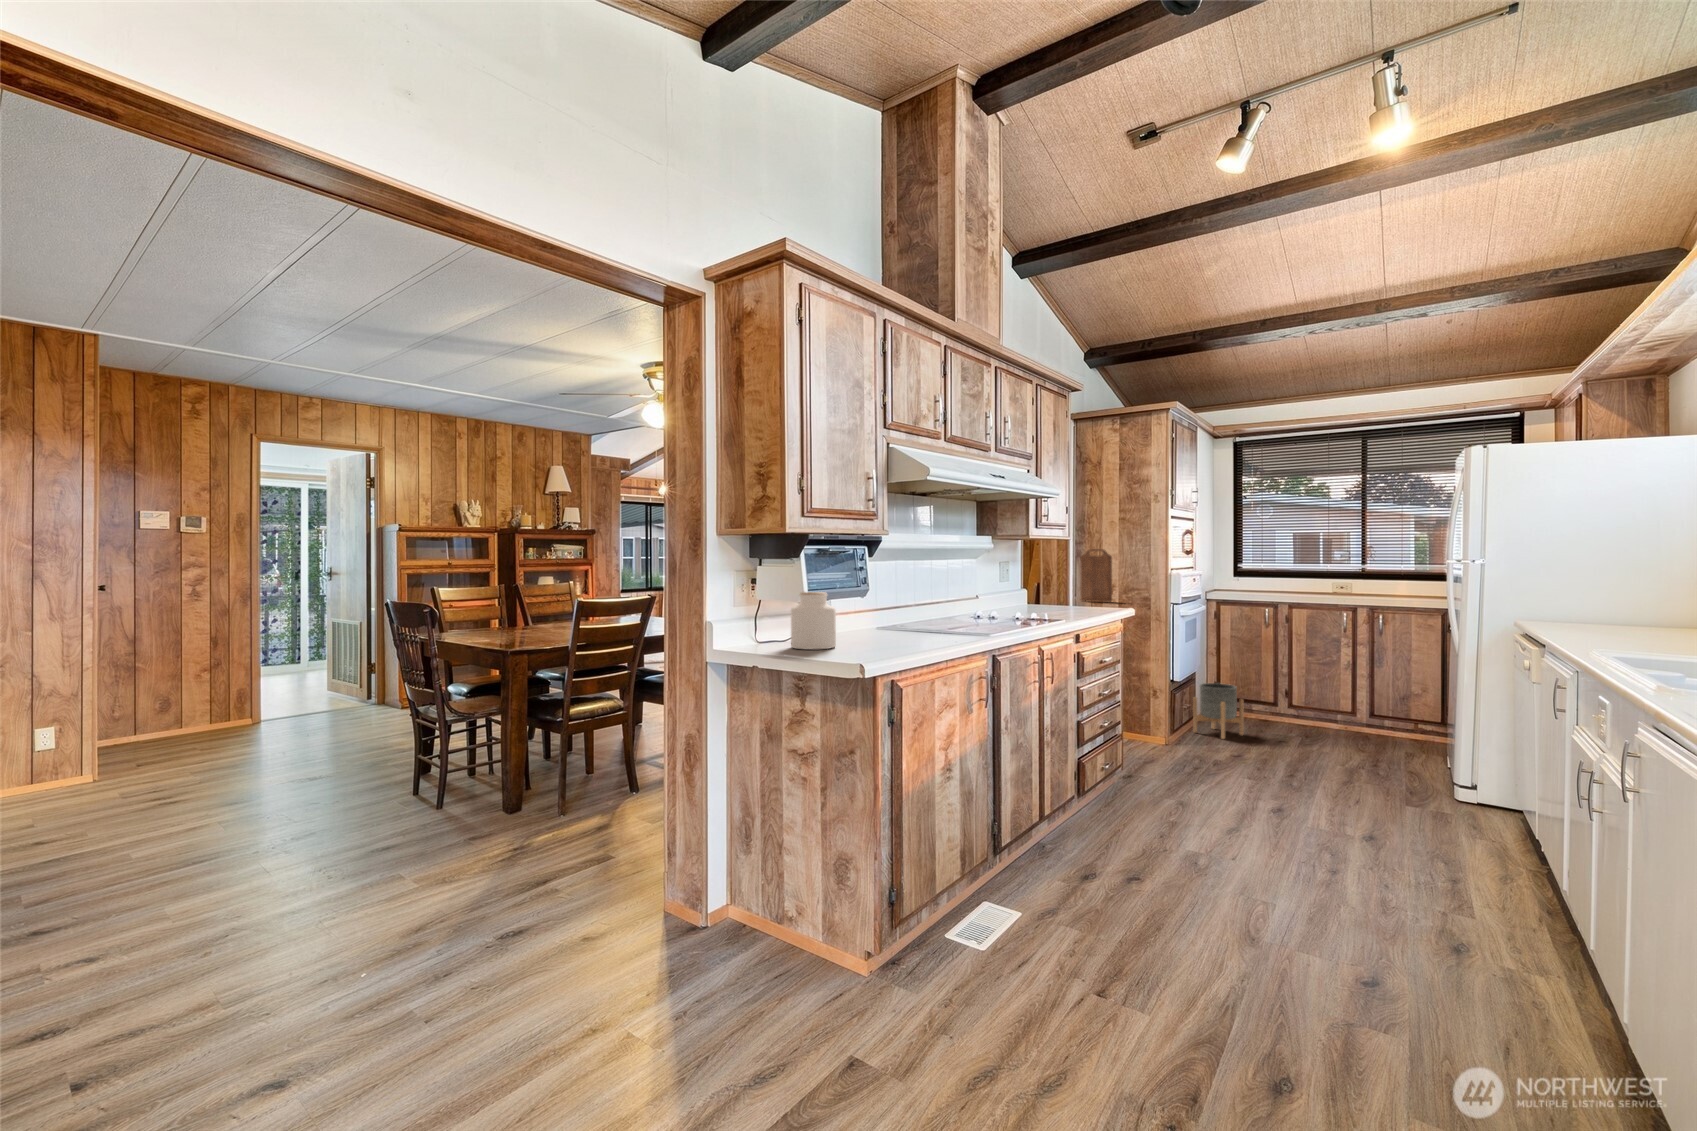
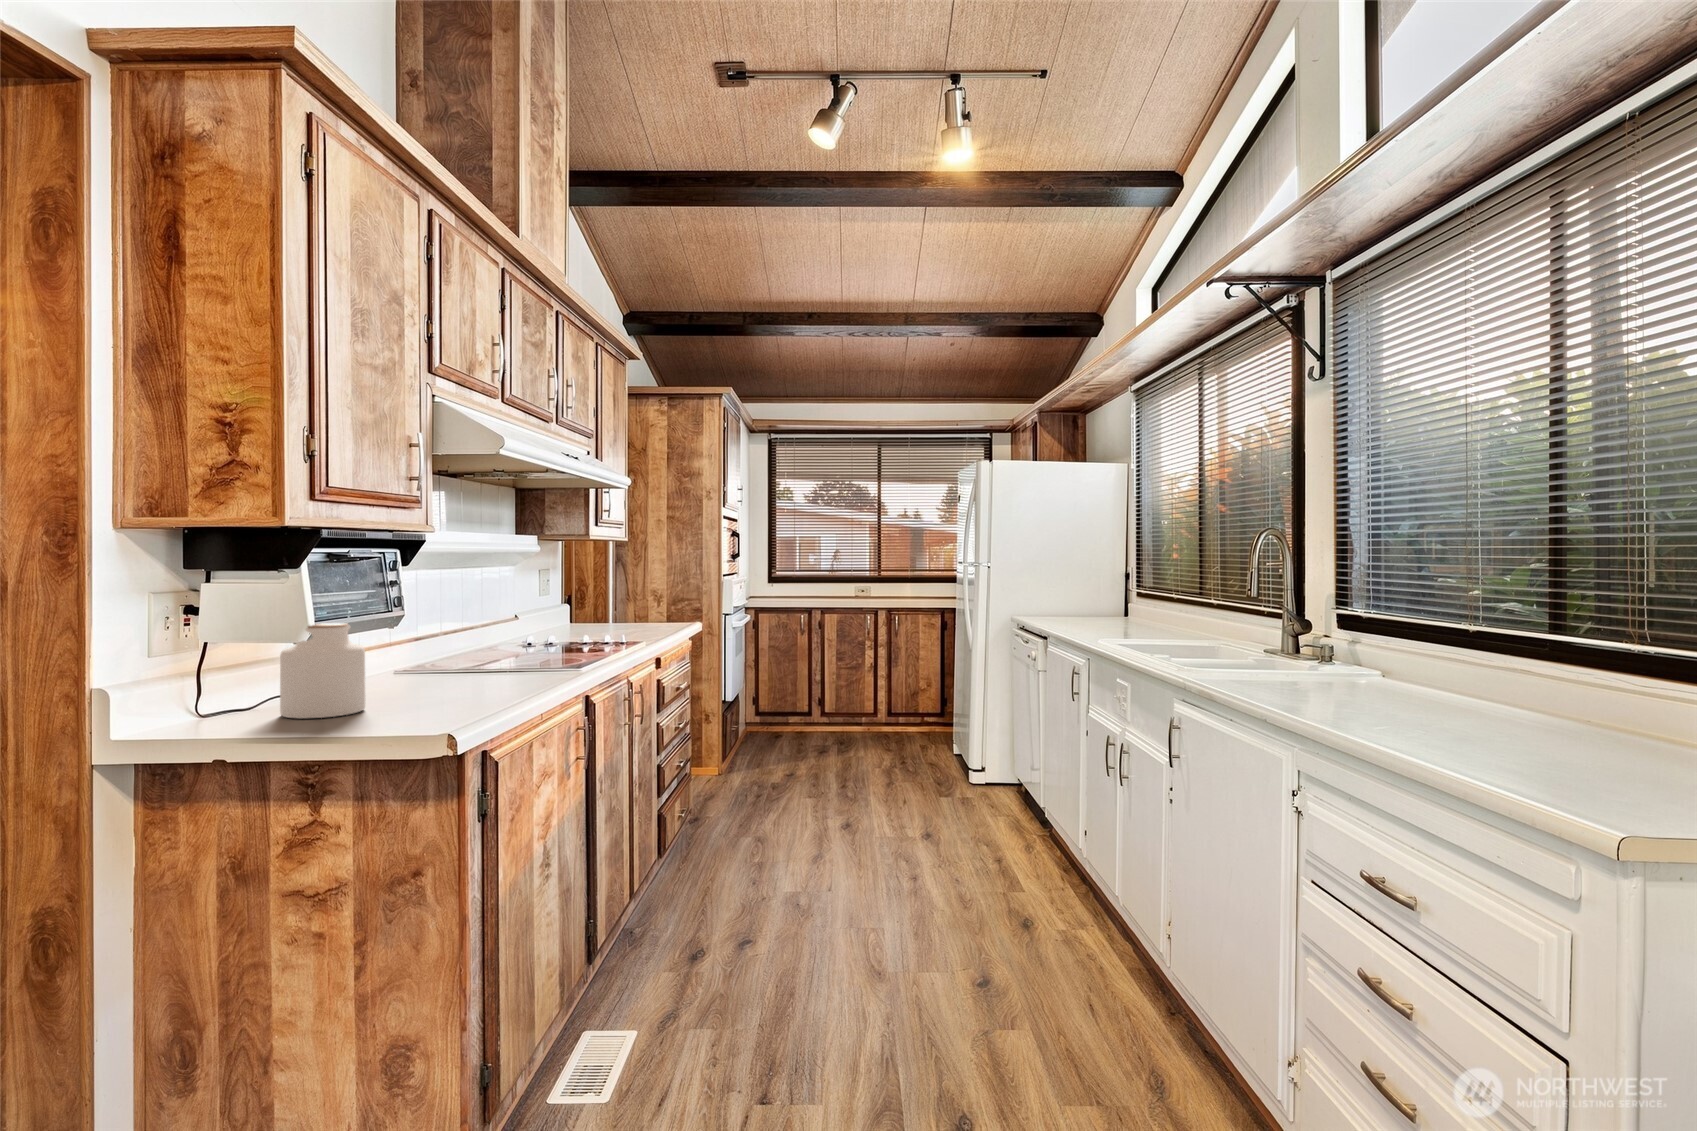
cutting board: present [1080,549,1112,602] -> none [621,550,659,614]
planter: present [1193,683,1244,739] -> none [739,698,788,759]

